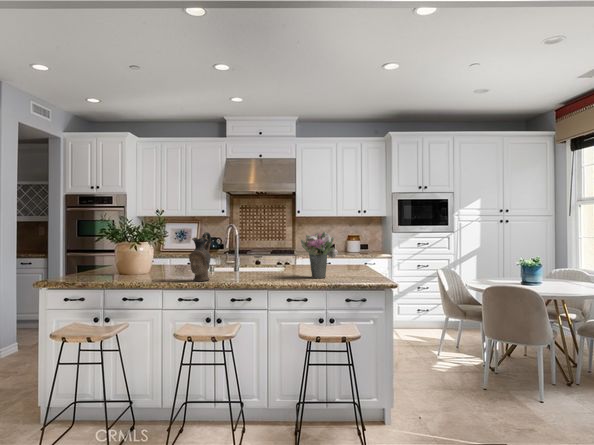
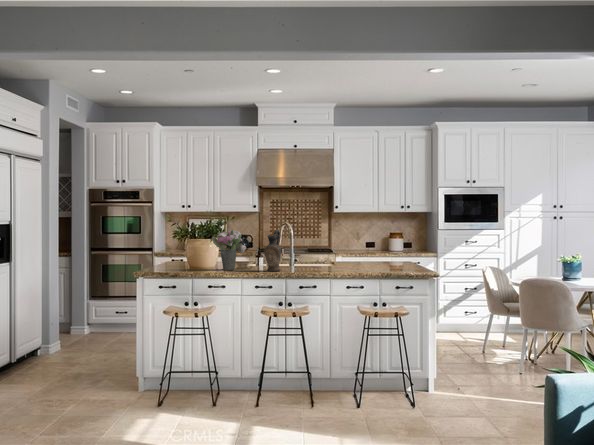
flower bouquet: present [301,232,338,278] -> present [212,230,246,270]

